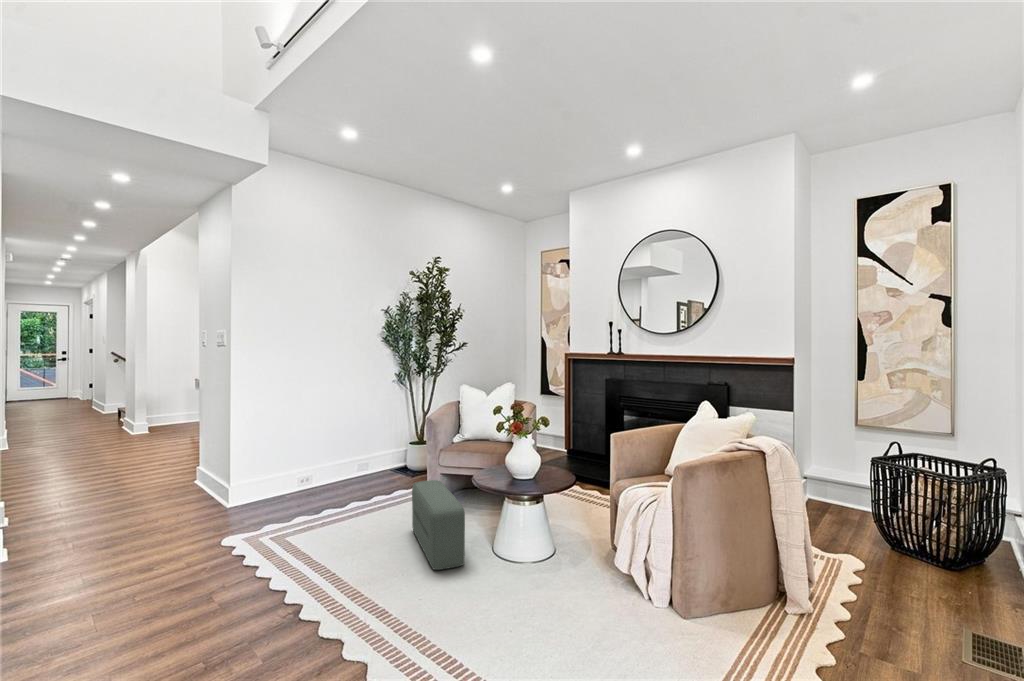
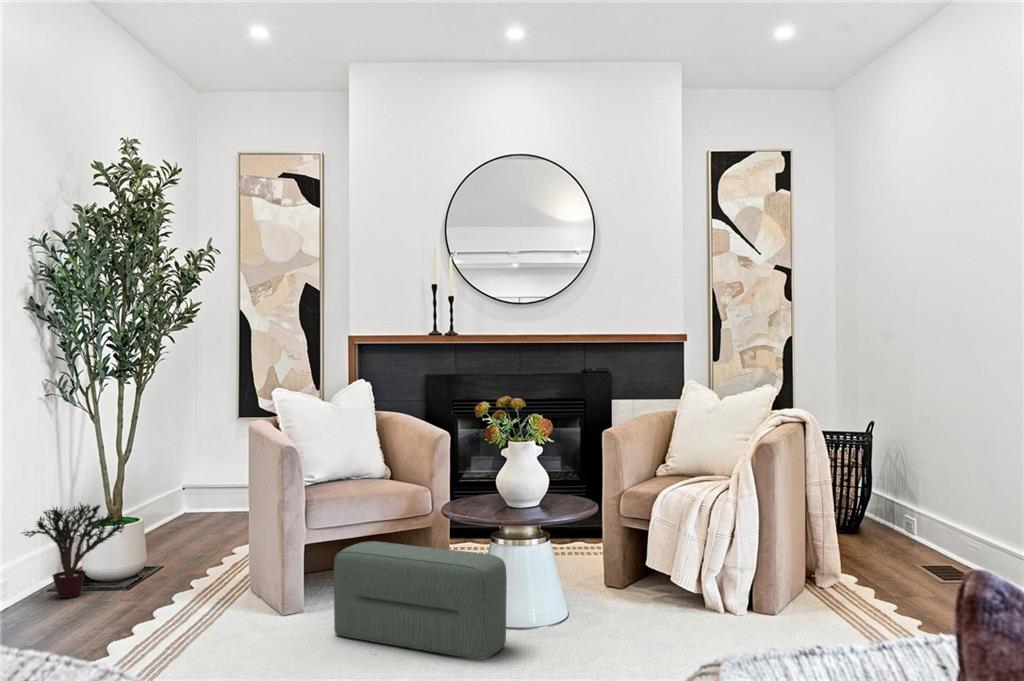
potted plant: none [358,434,404,479] -> present [23,503,127,598]

